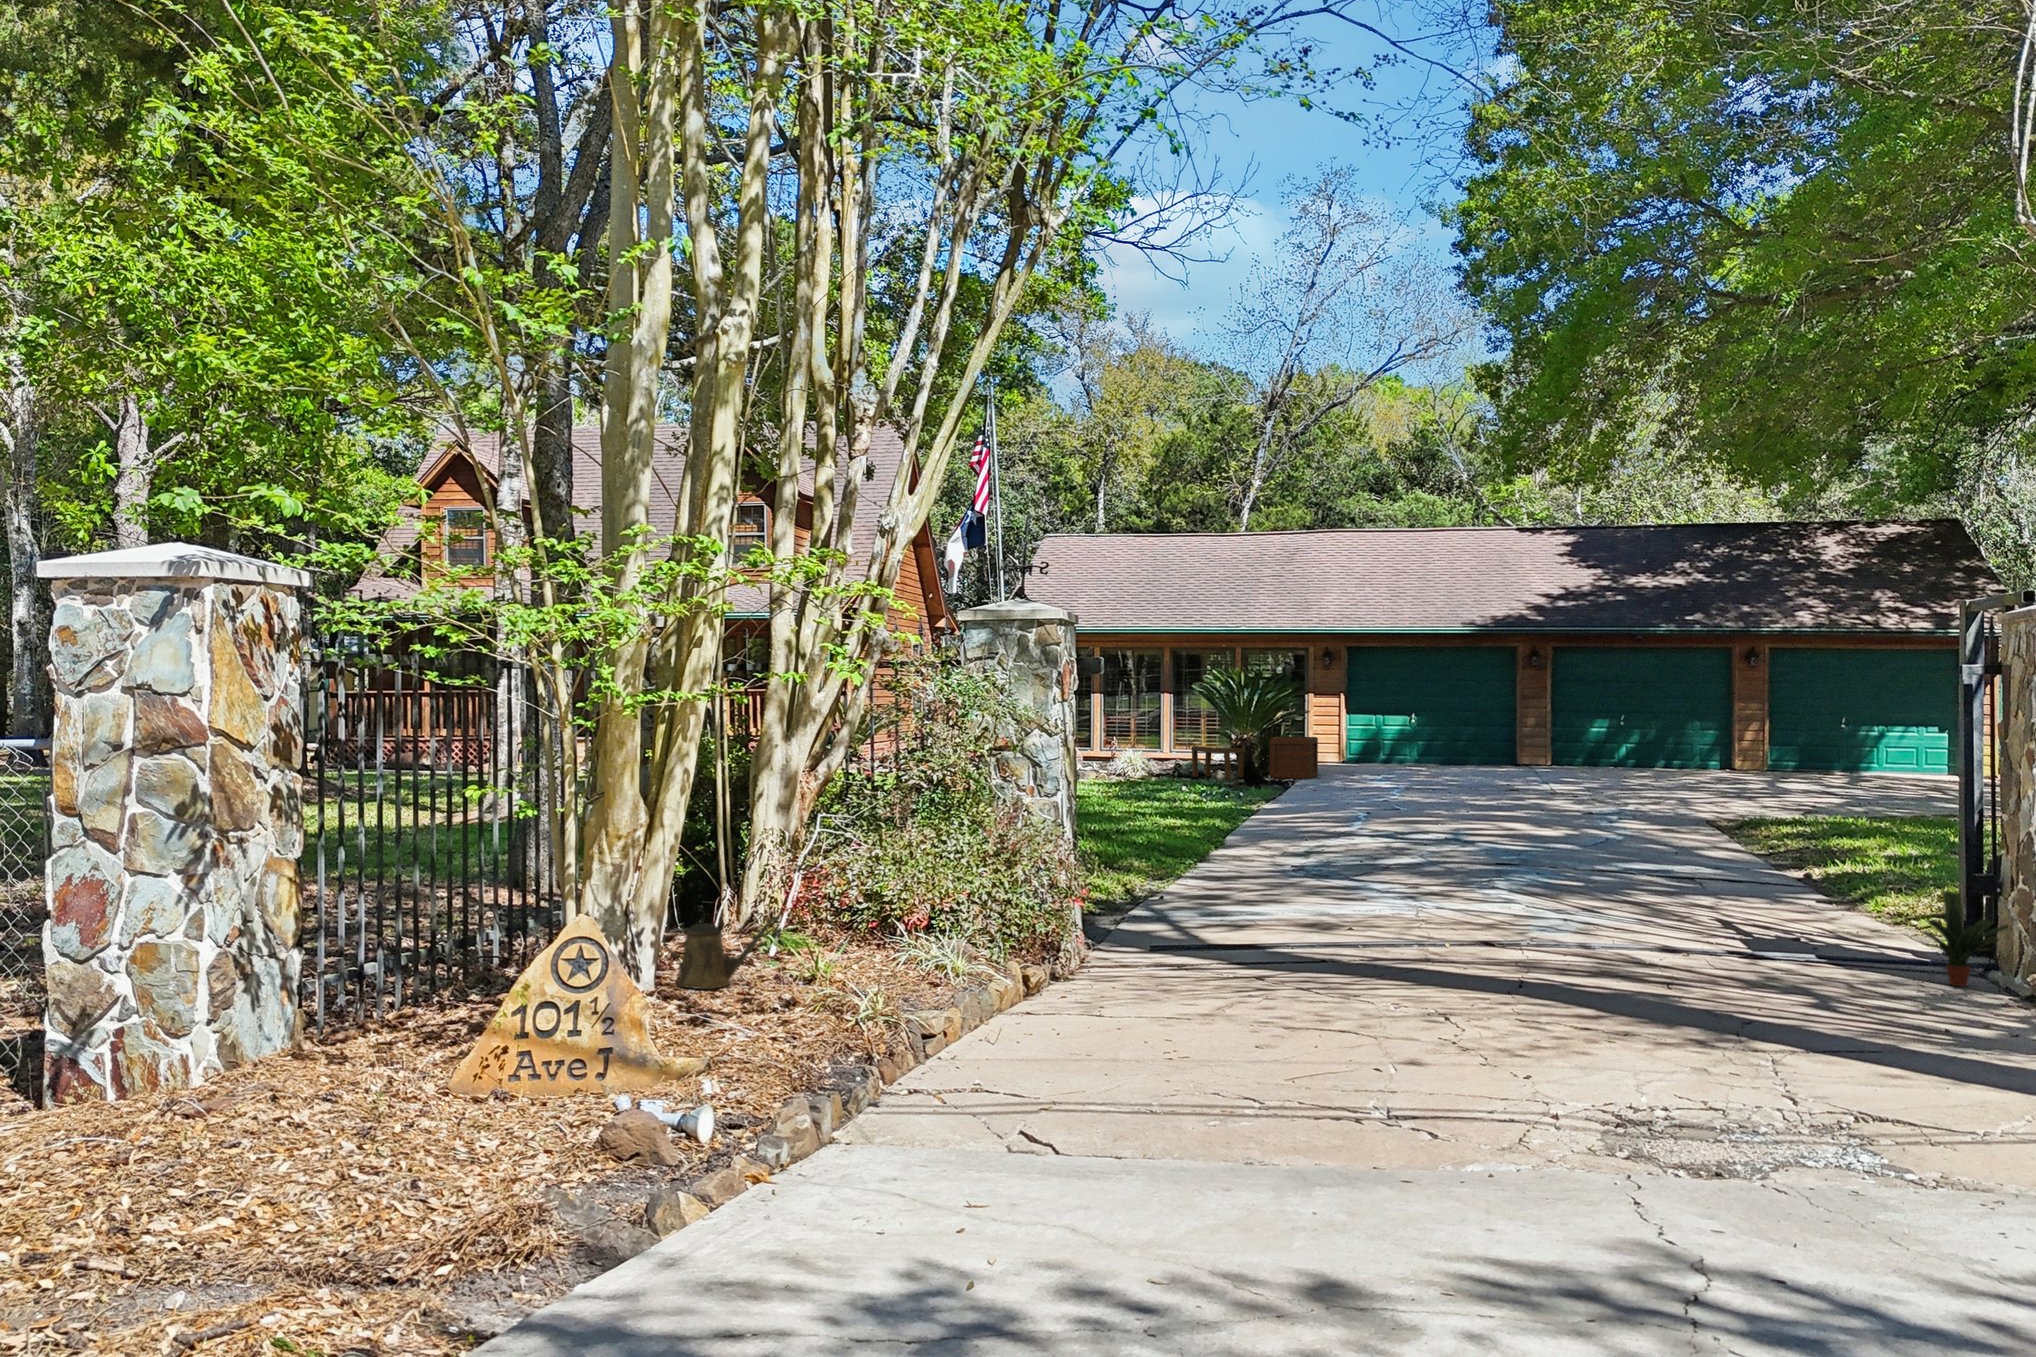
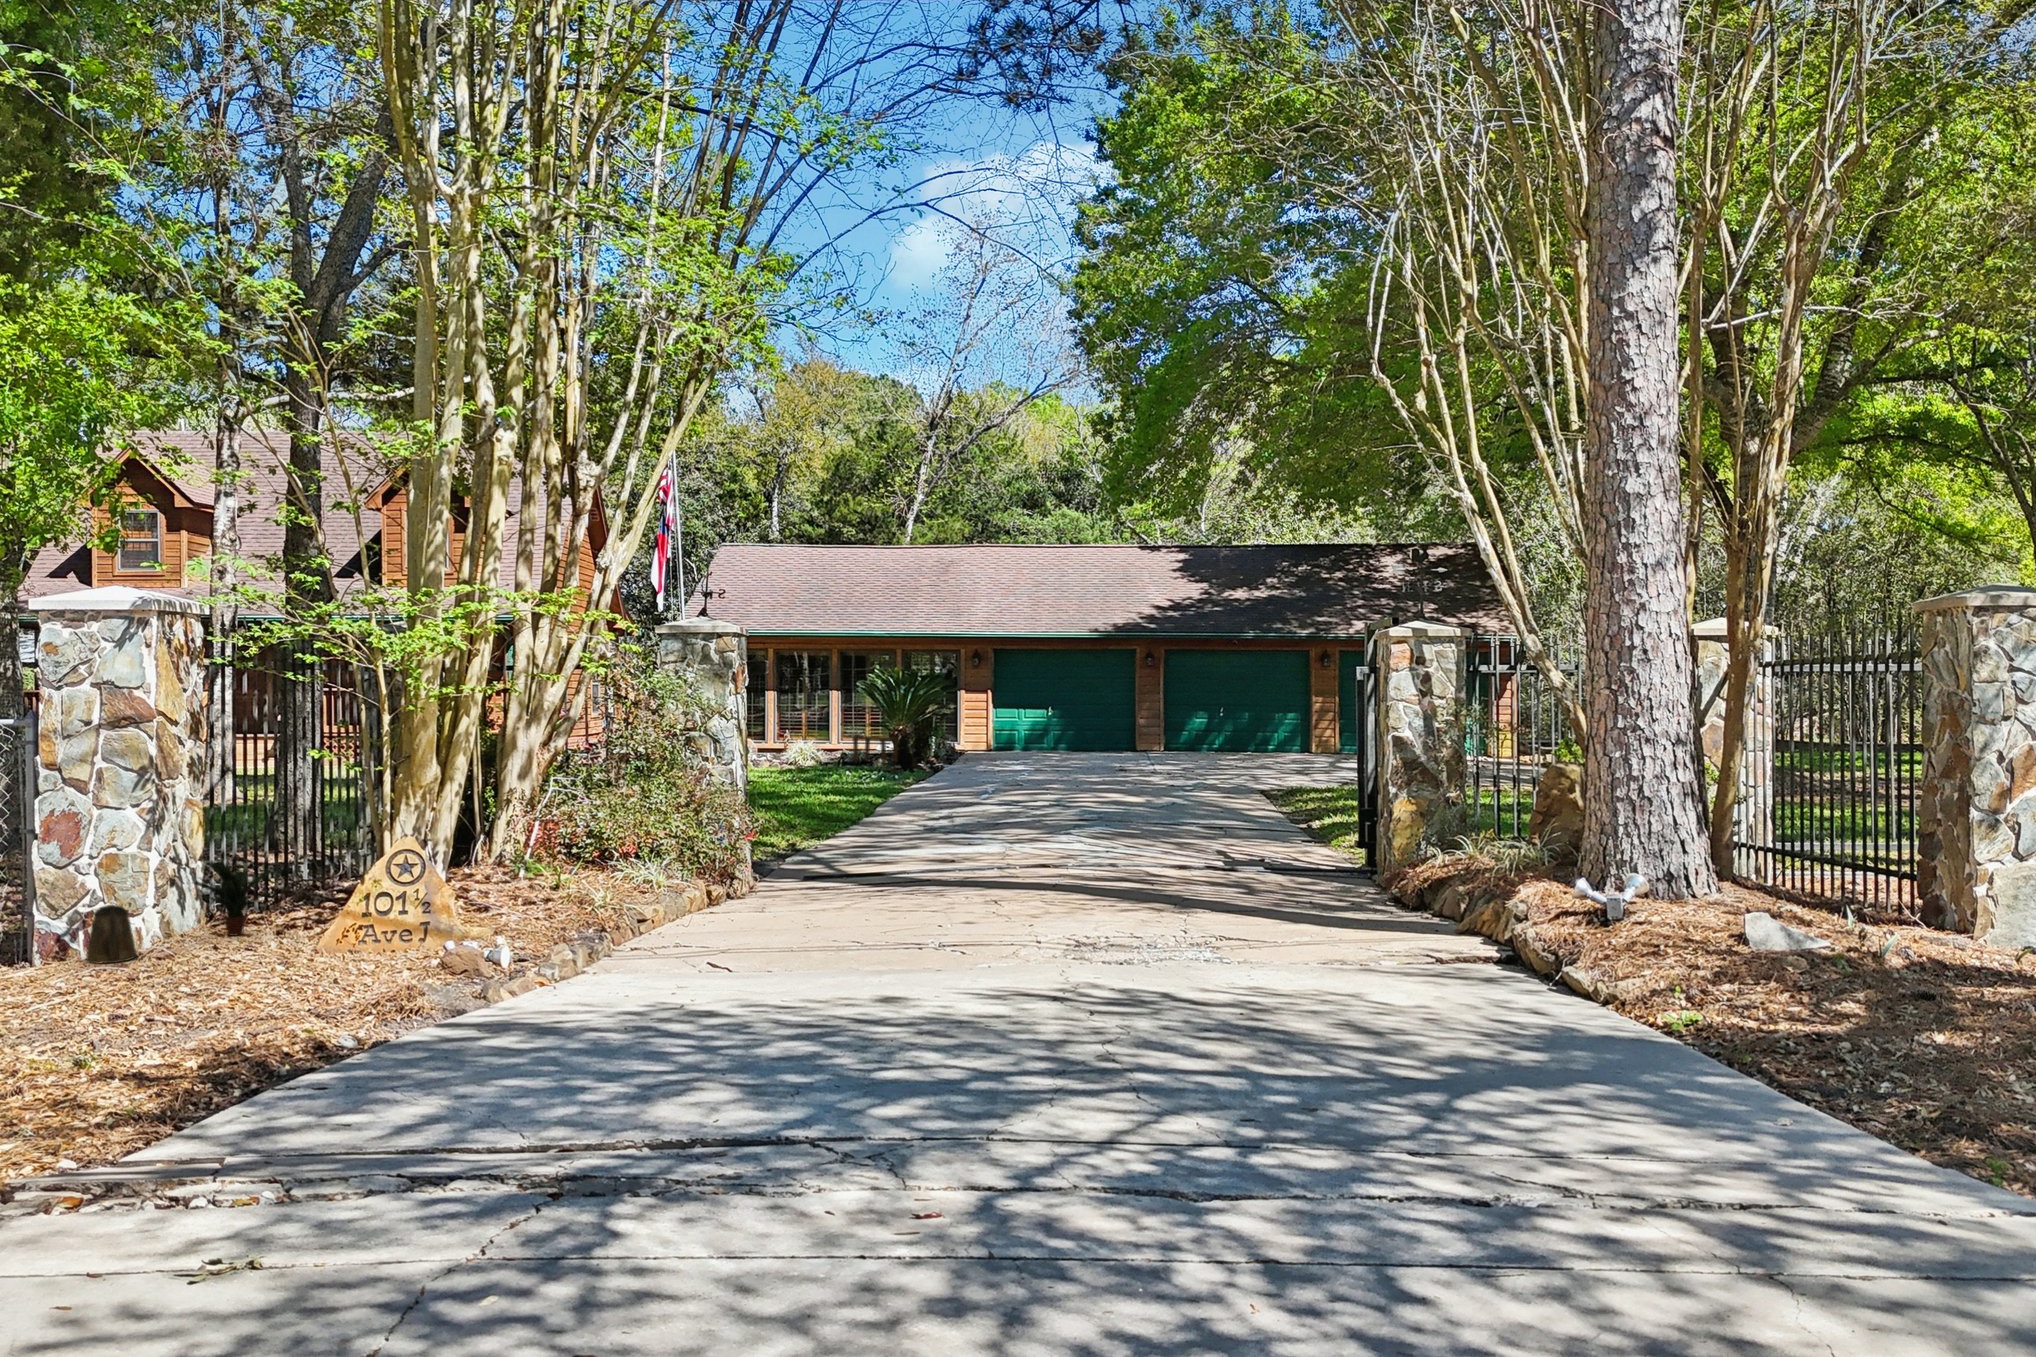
wooden crate: present [1270,736,1318,779] -> none [920,727,961,763]
potted plant: present [1922,891,2009,986] -> present [192,861,275,936]
watering can: present [663,916,779,989] -> present [85,905,138,963]

